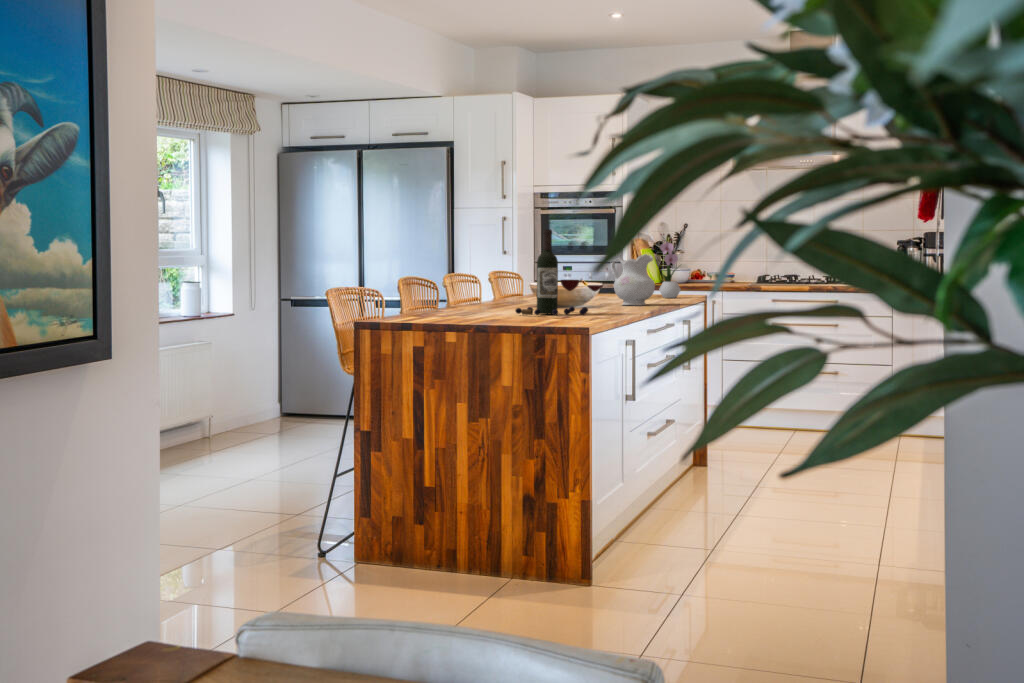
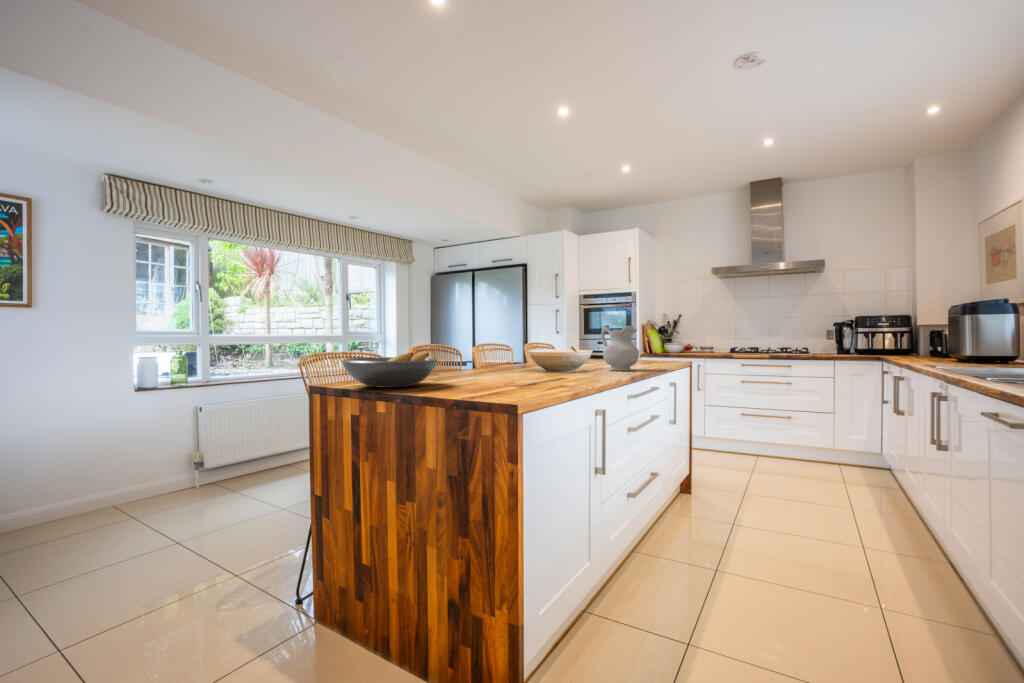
wine bottle: present [515,229,603,315] -> none [486,297,574,382]
flower arrangement: present [659,234,681,298] -> none [651,313,670,364]
fruit bowl: none [394,287,486,321] -> present [342,353,438,388]

